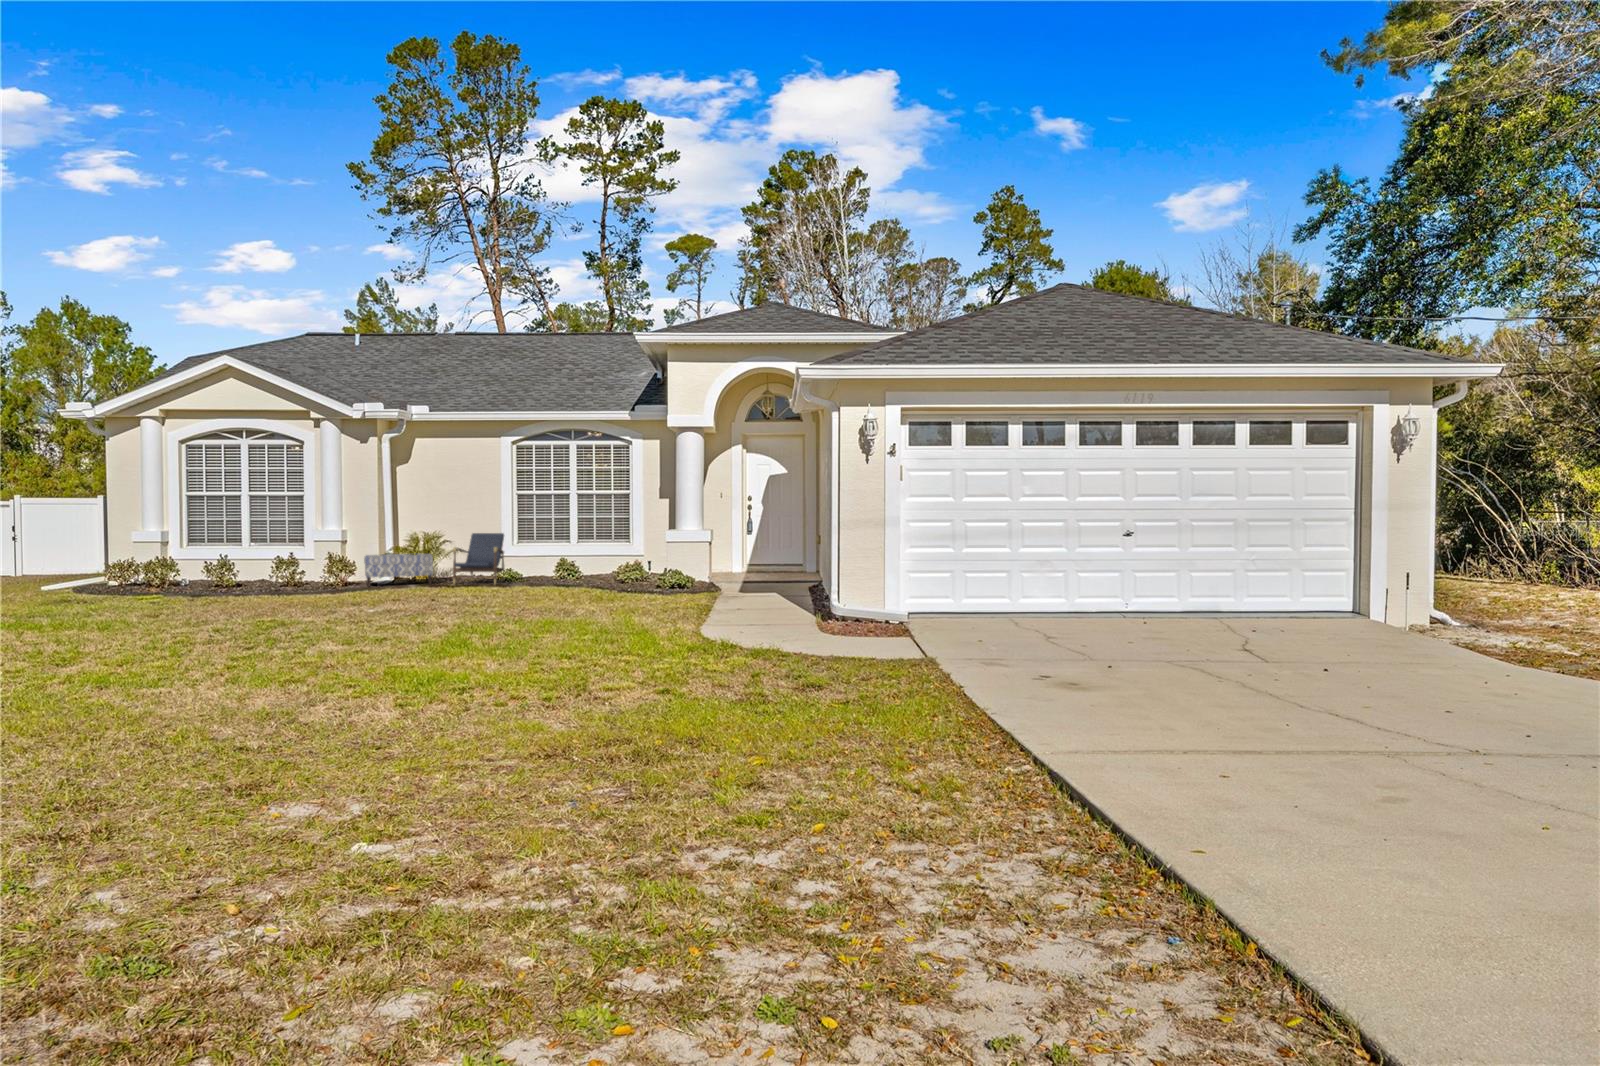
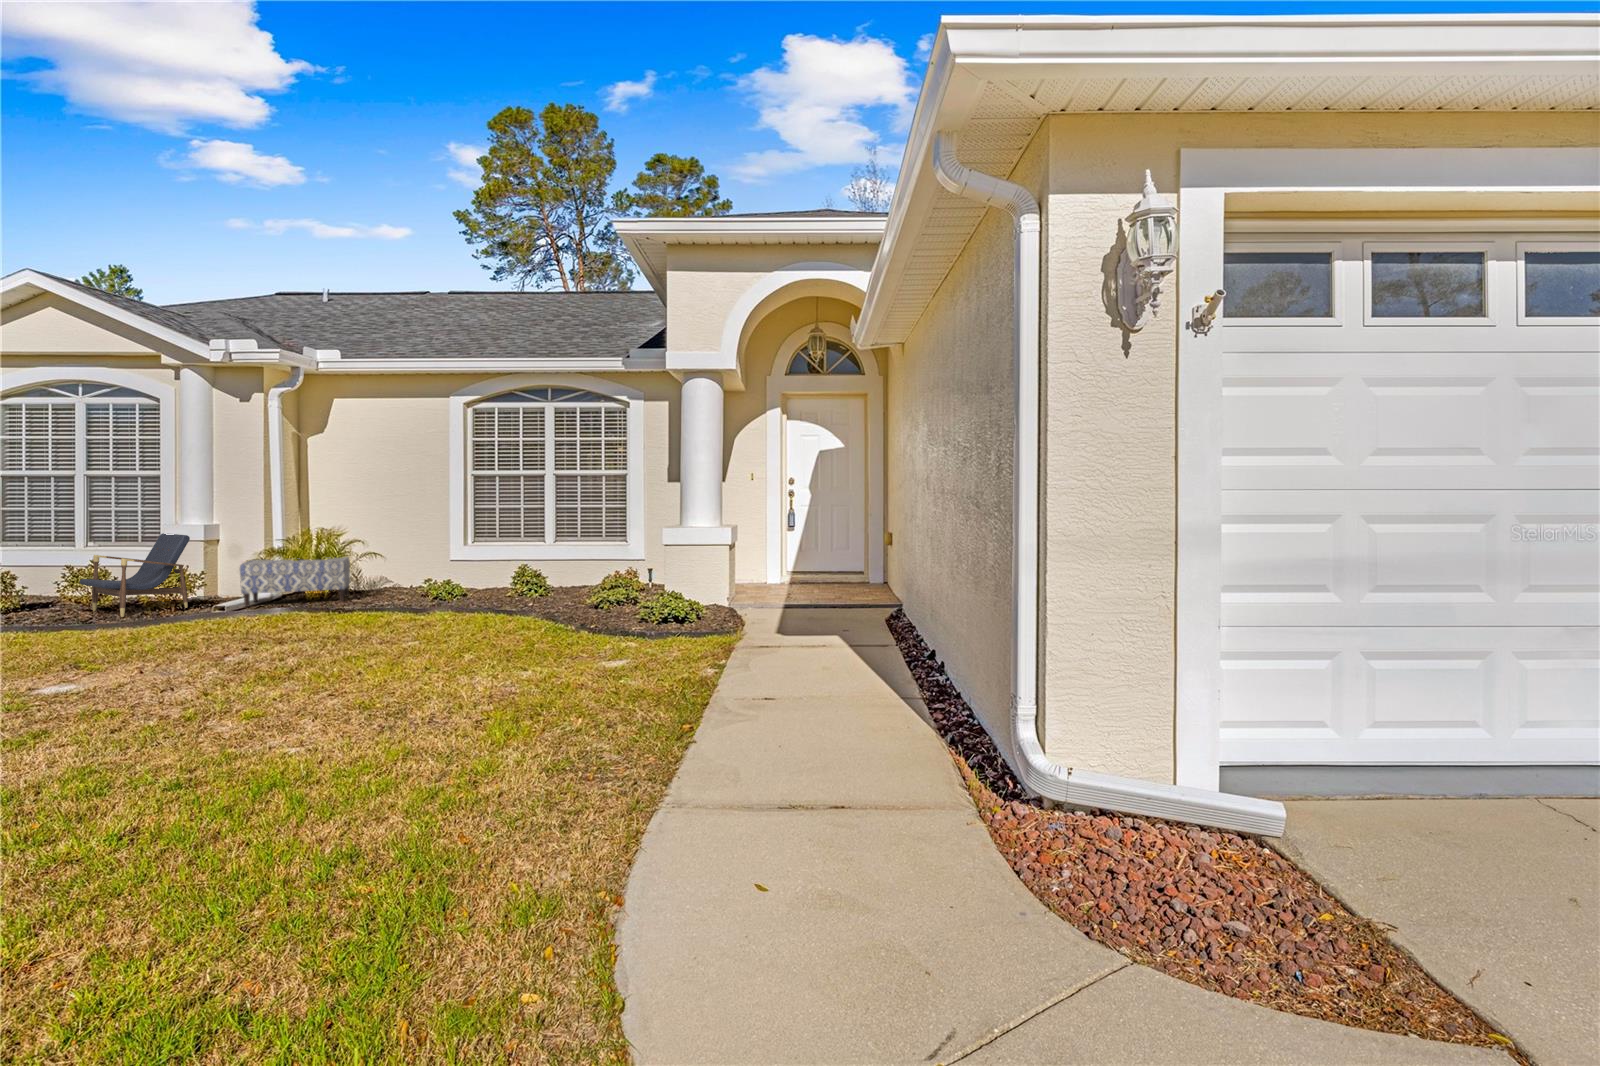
lounge chair: present [453,533,504,584] -> present [80,533,190,617]

